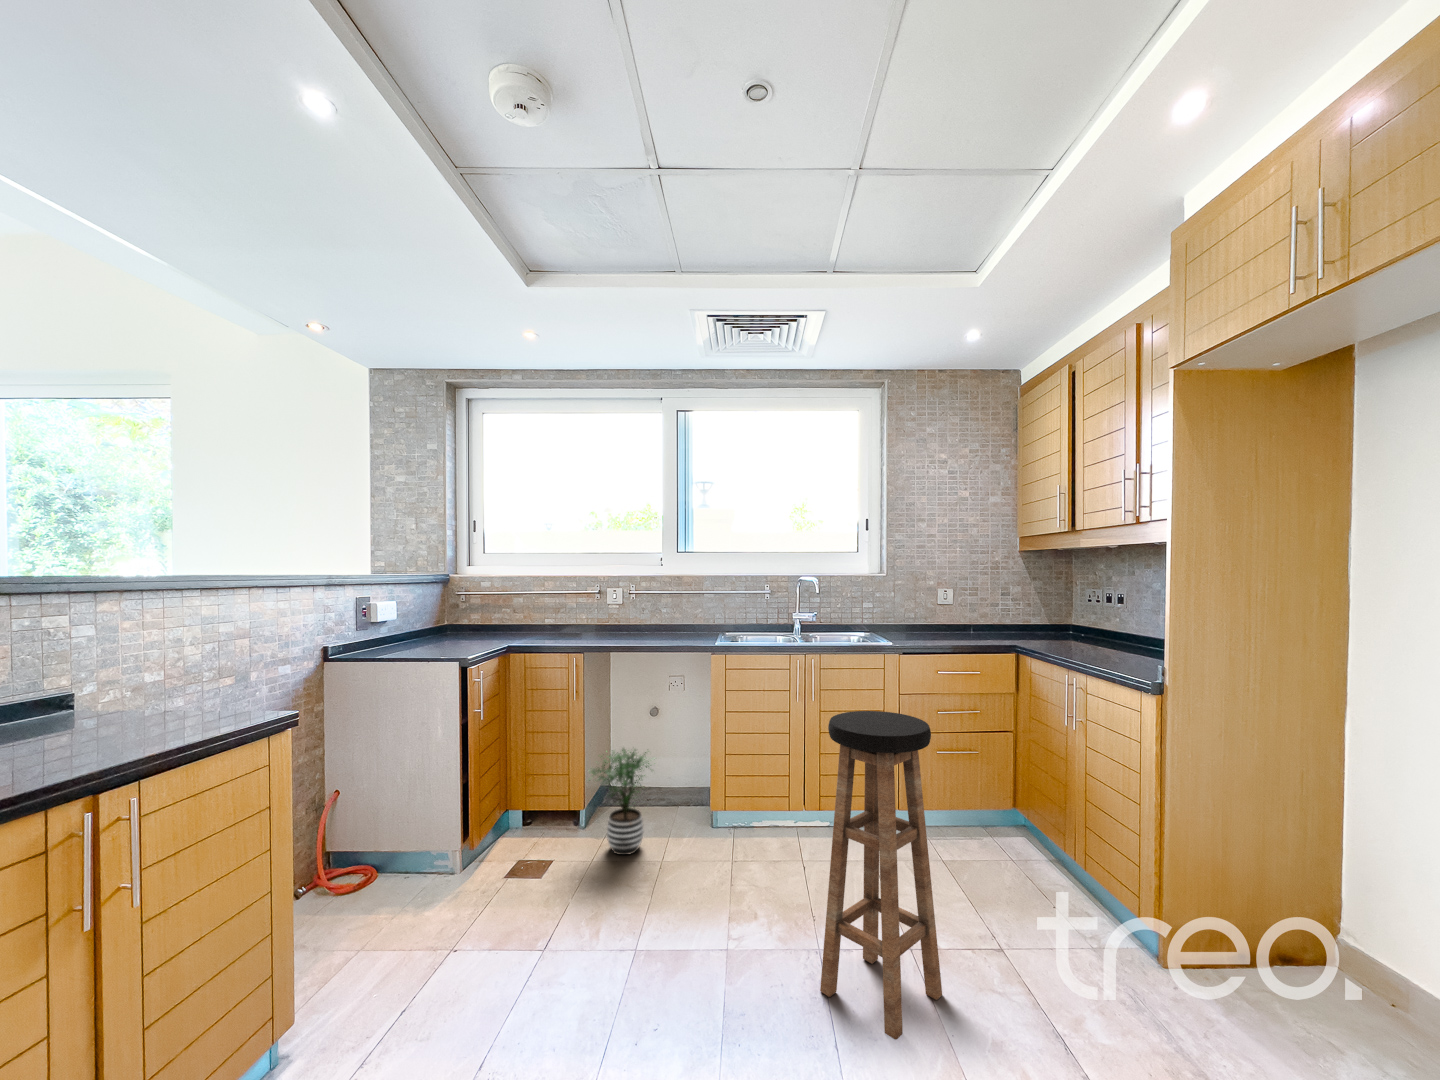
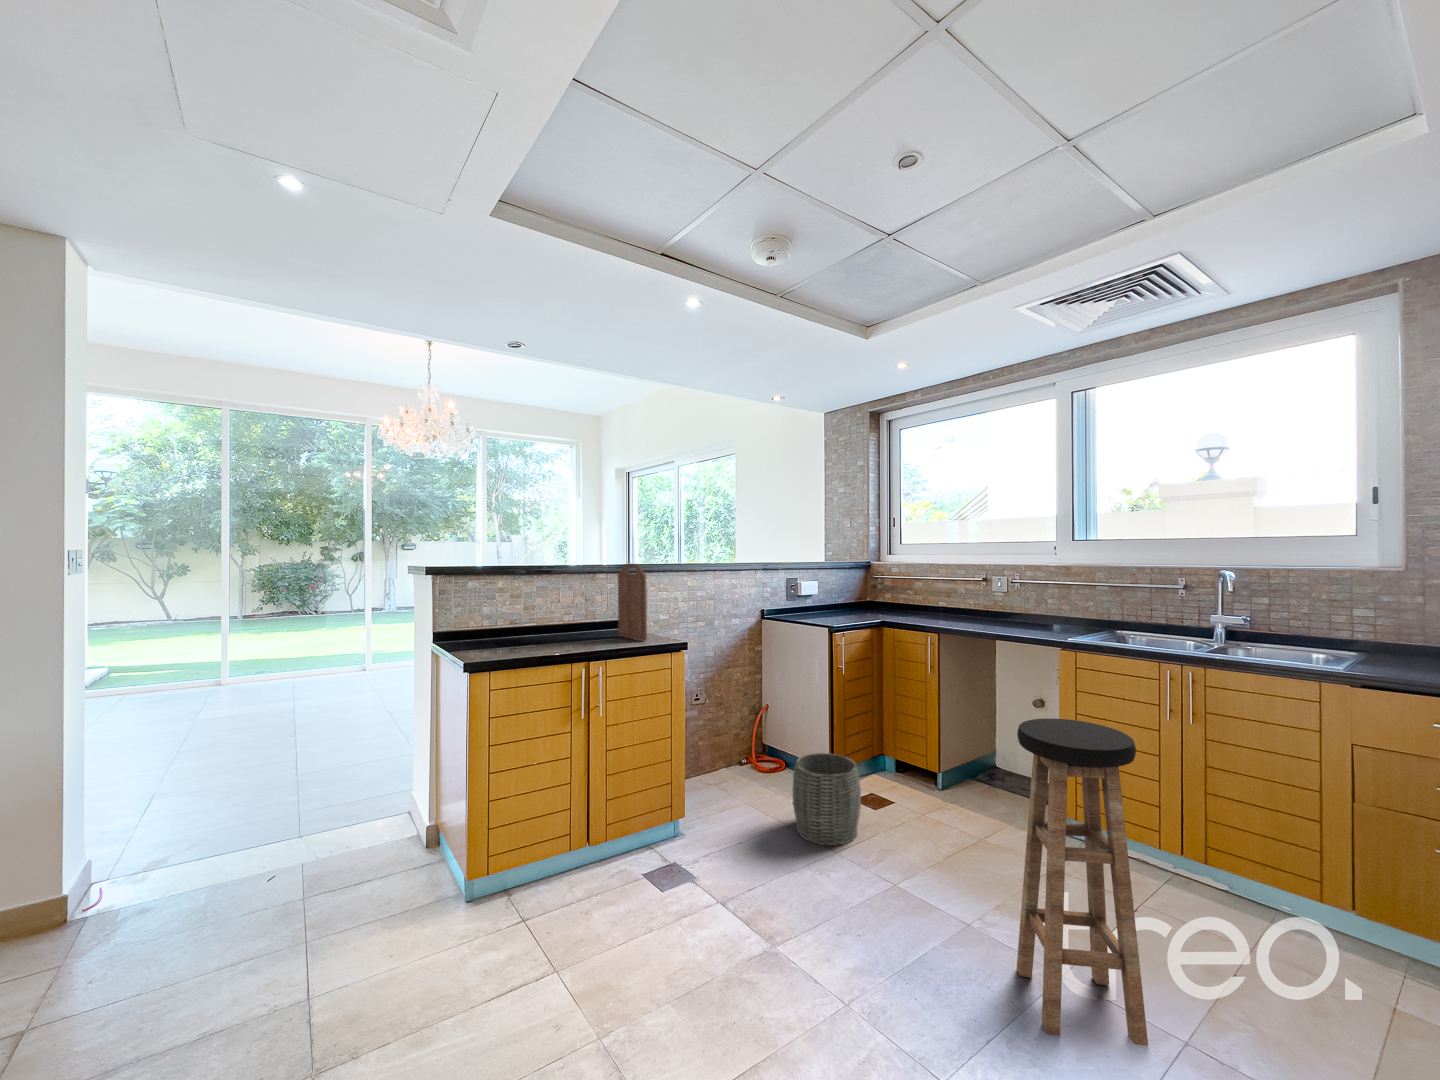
cutting board: none [110,568,220,730] -> present [618,563,647,641]
potted plant: present [589,749,651,855] -> none [926,719,994,815]
woven basket: none [459,832,559,975] -> present [793,753,861,846]

